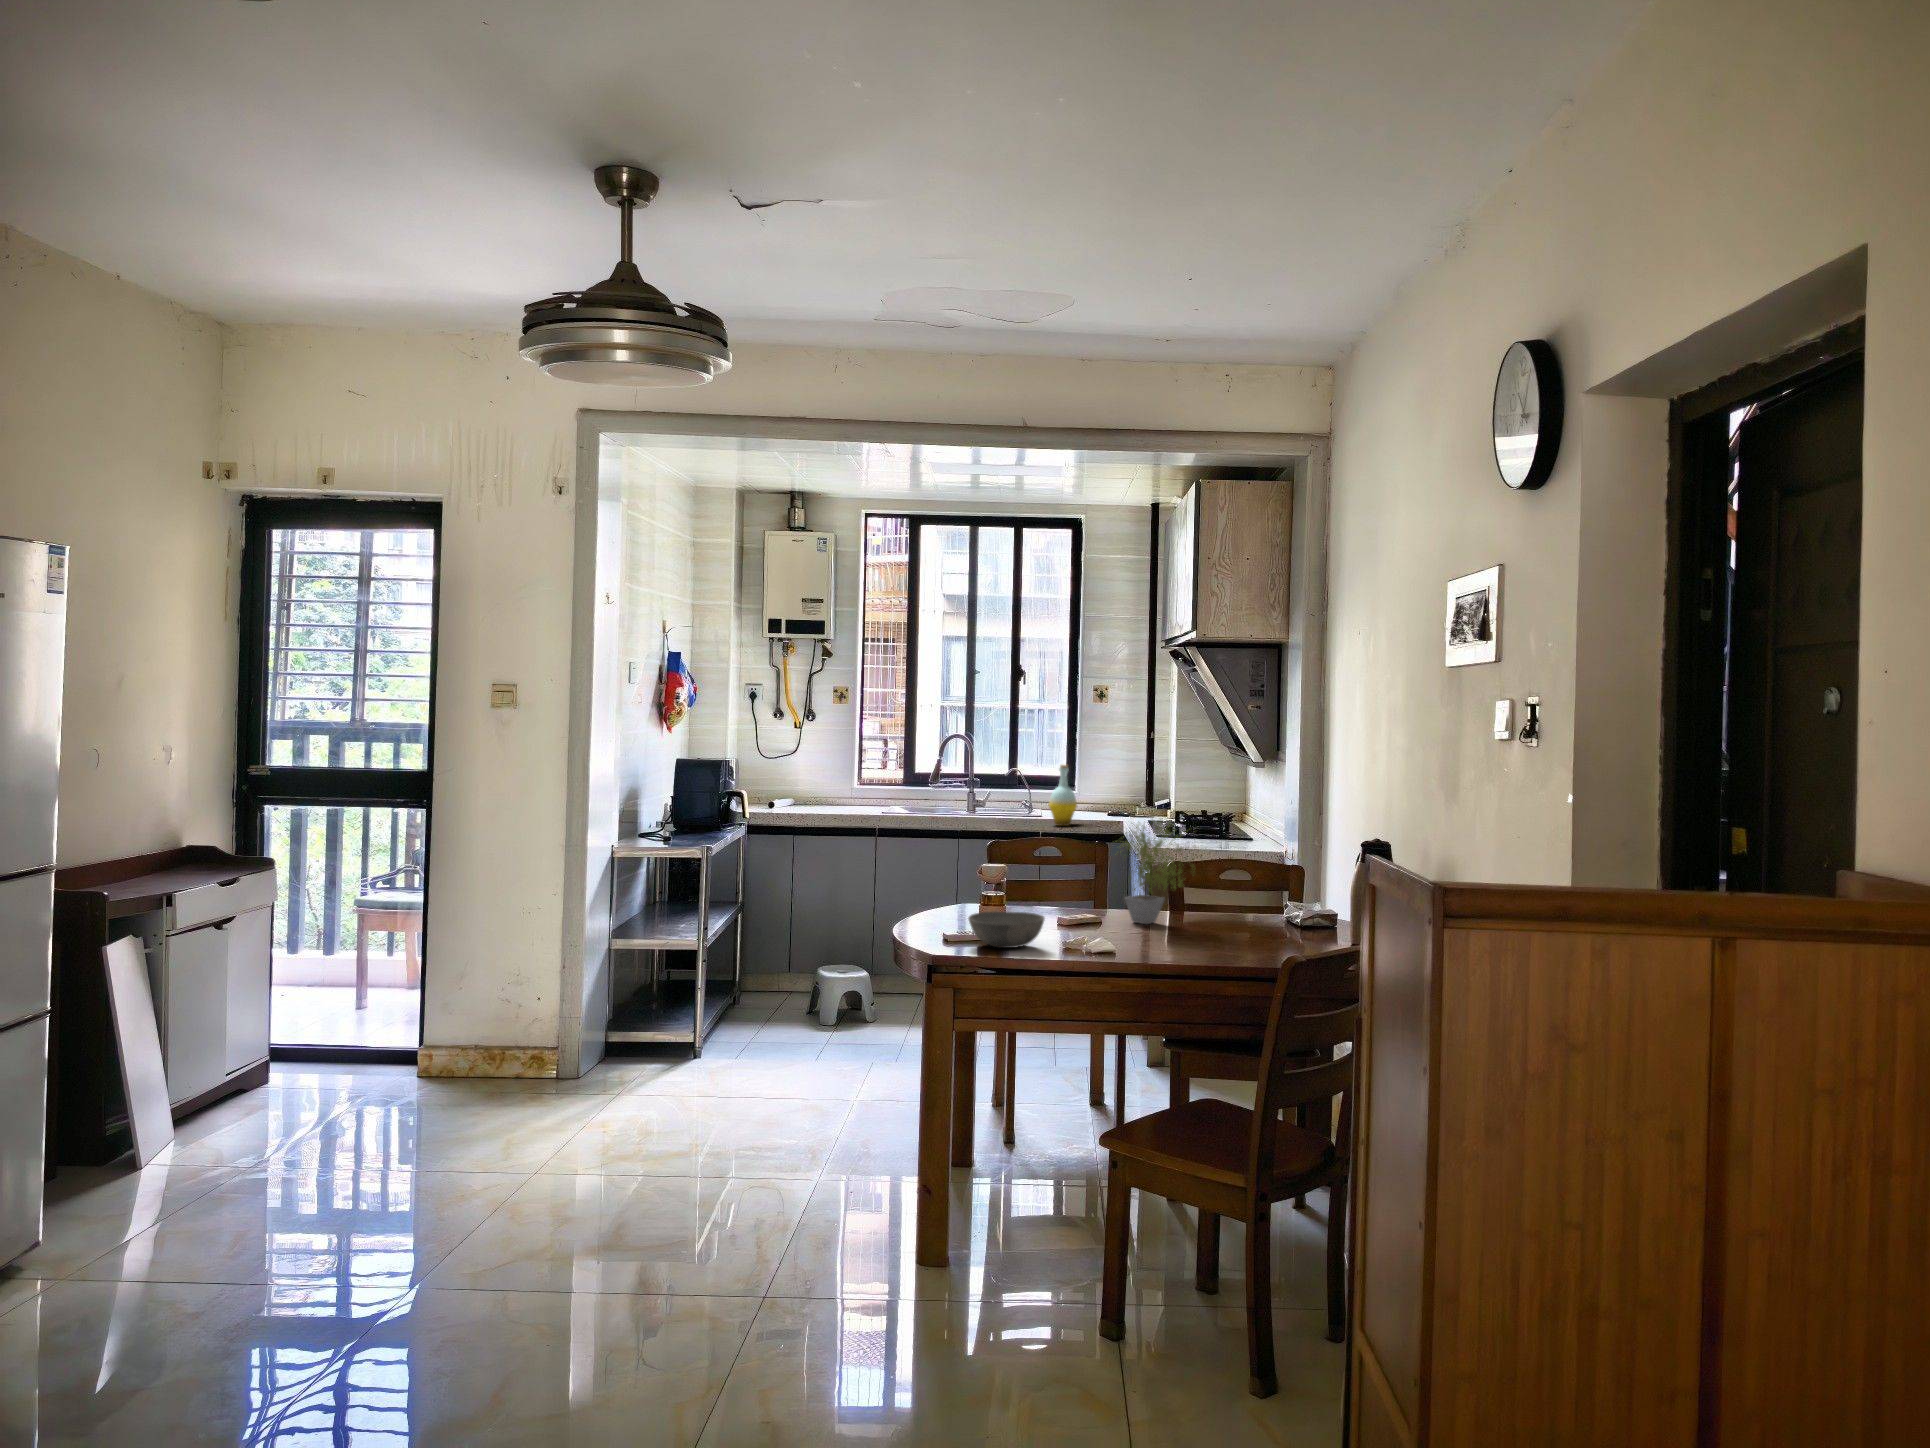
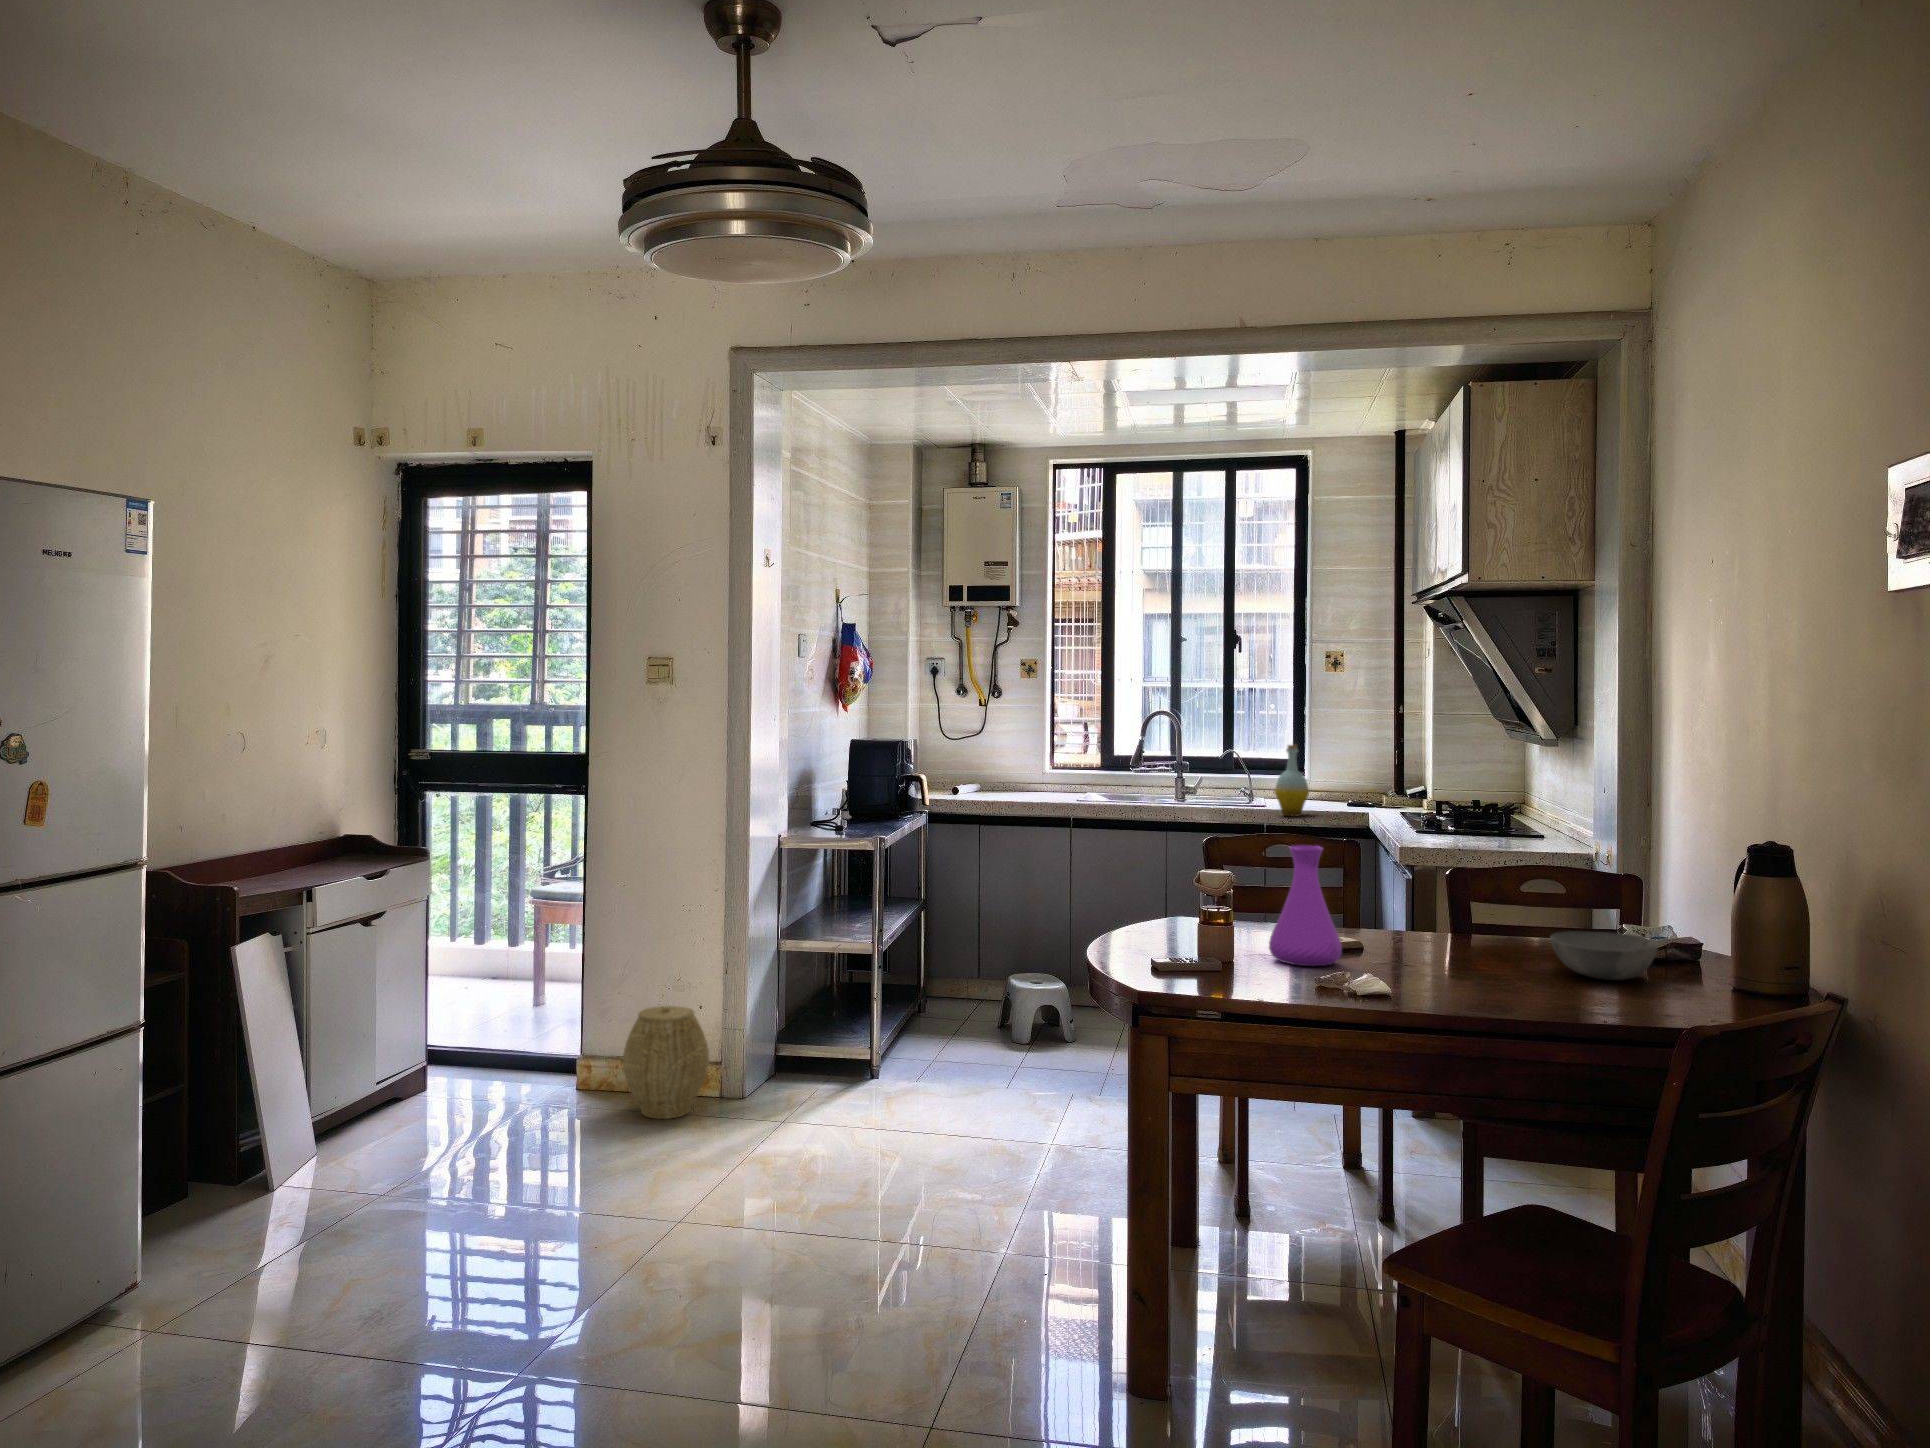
potted plant: present [1120,822,1194,924] -> none [1371,800,1498,952]
vase: none [1028,844,1082,935] -> present [1269,845,1342,966]
bowl: present [968,912,1045,948] -> present [1550,931,1658,980]
woven basket: none [469,998,550,1098] -> present [623,1006,709,1119]

